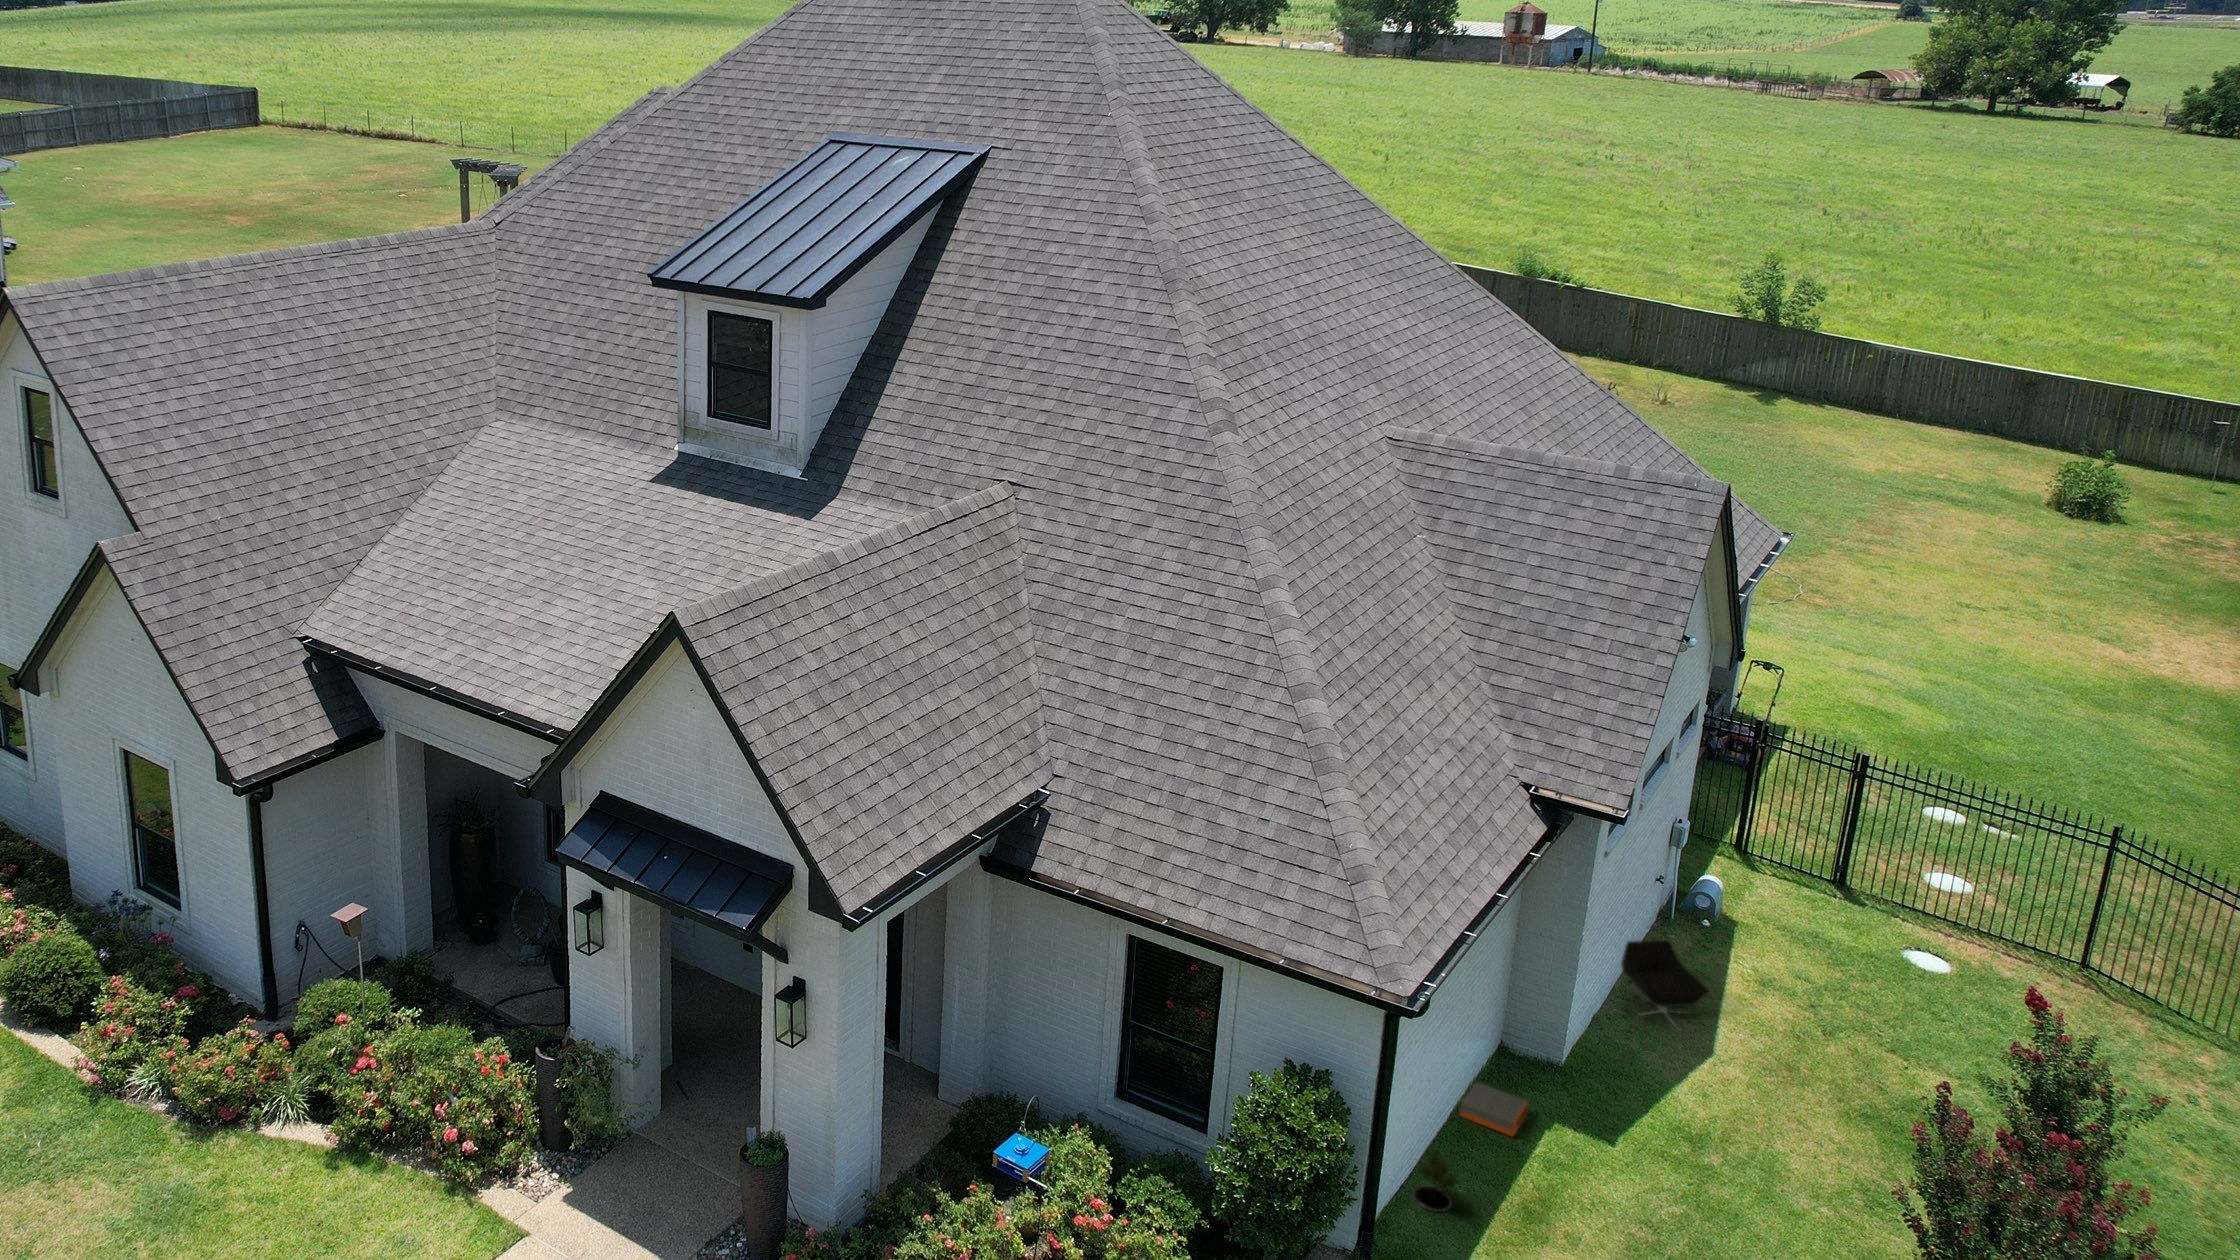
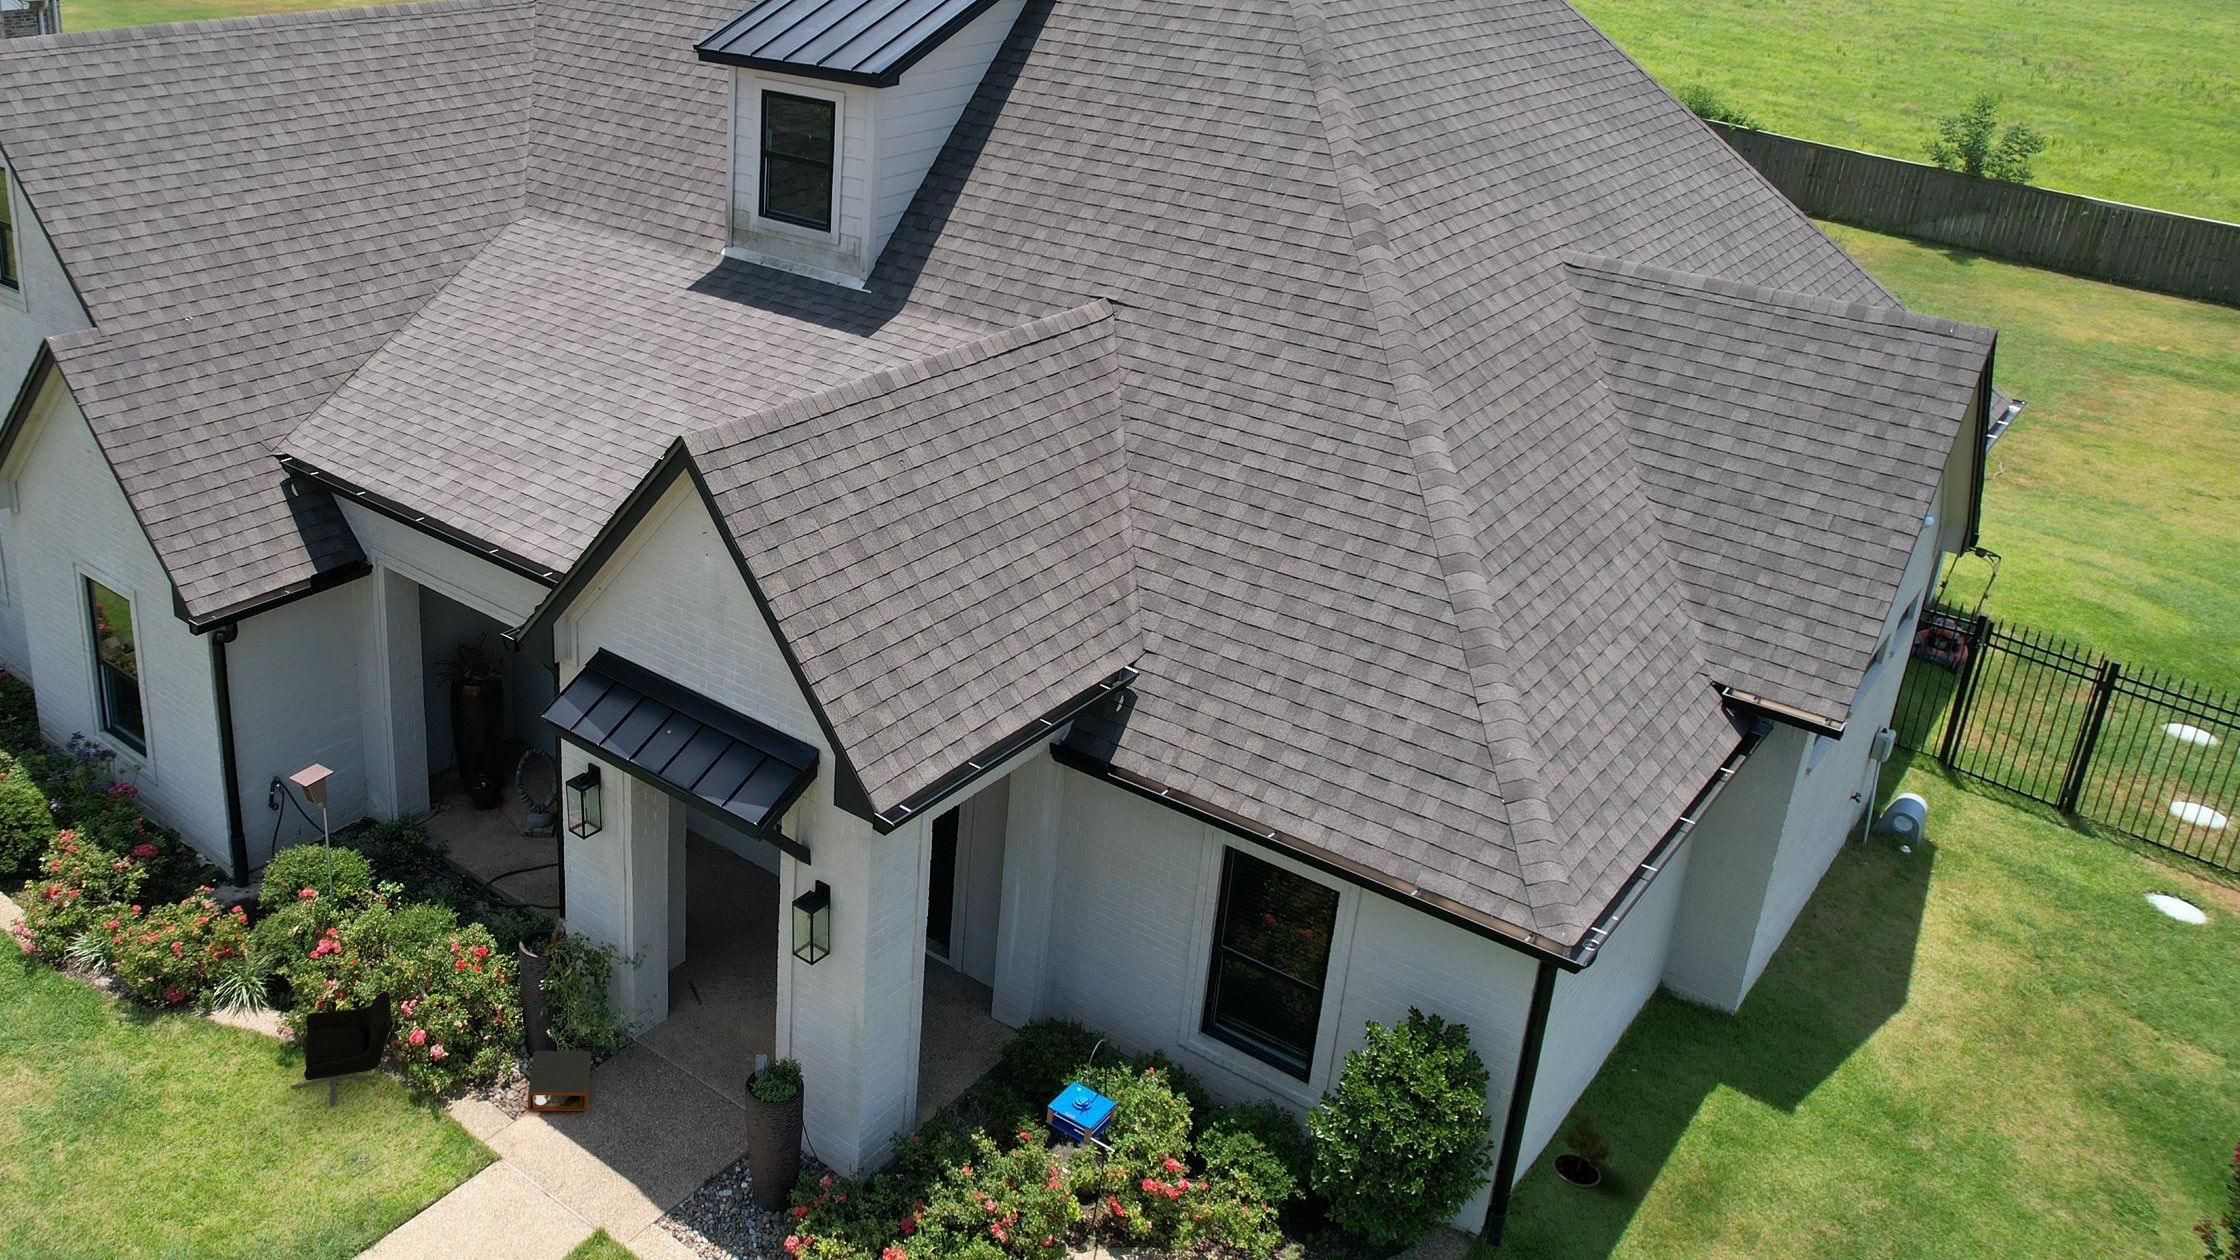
lounge chair: present [1621,940,1709,1030] -> present [291,991,391,1107]
storage box: present [1460,1082,1529,1136] -> present [528,1051,591,1111]

